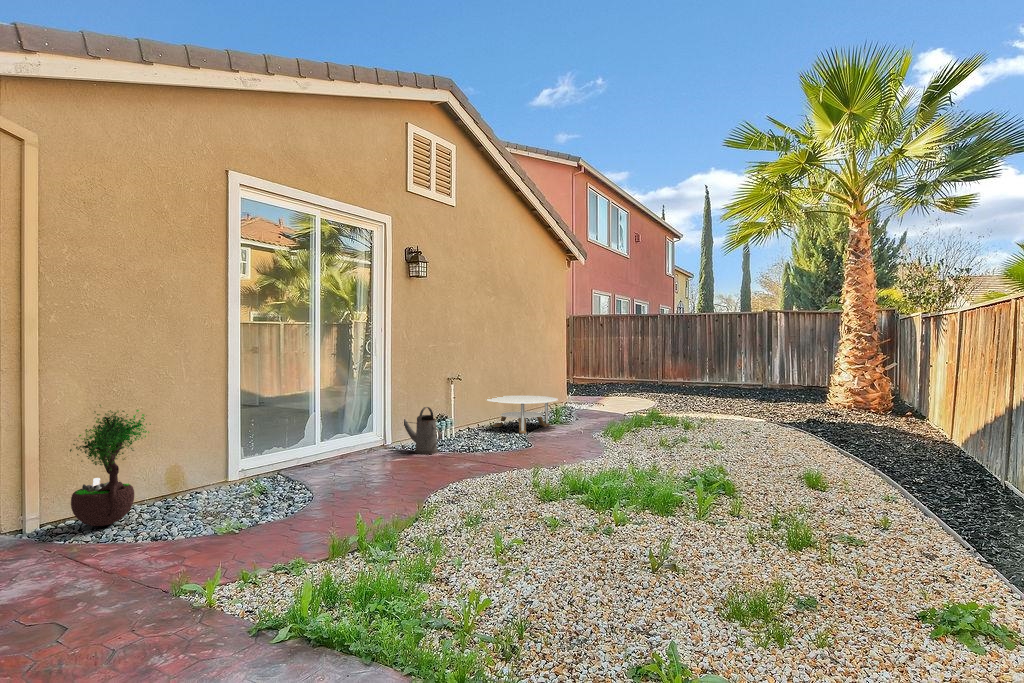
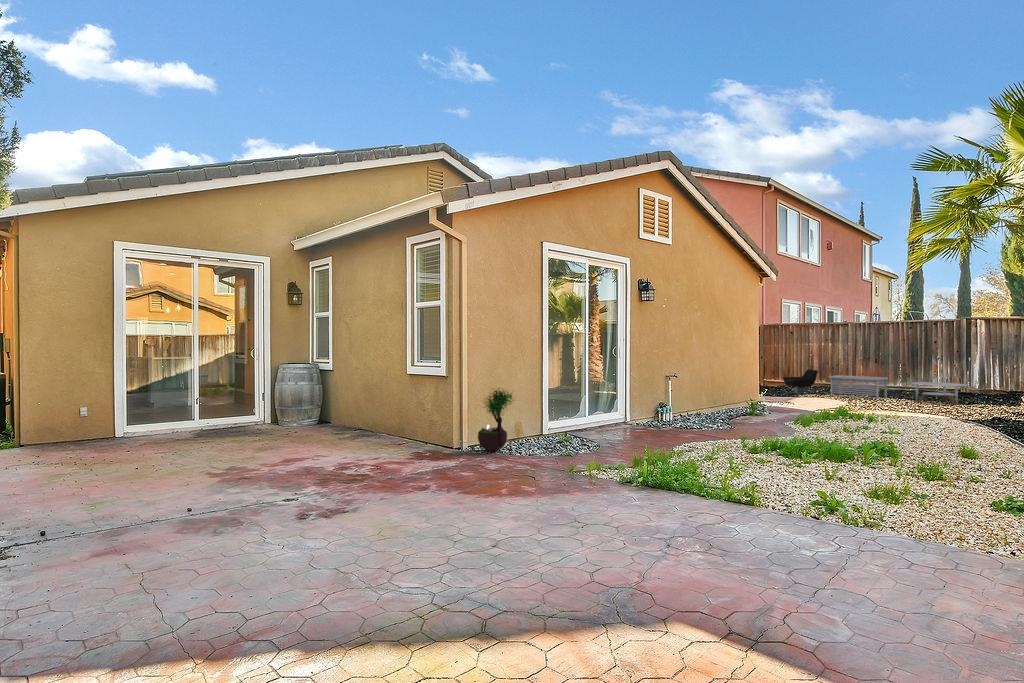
lounge chair: none [593,366,628,395] -> present [783,369,818,395]
storage bench: none [639,372,696,398] -> present [829,375,888,399]
round table: present [487,395,558,434] -> present [912,382,968,405]
watering can: present [404,407,441,454] -> none [634,395,668,429]

